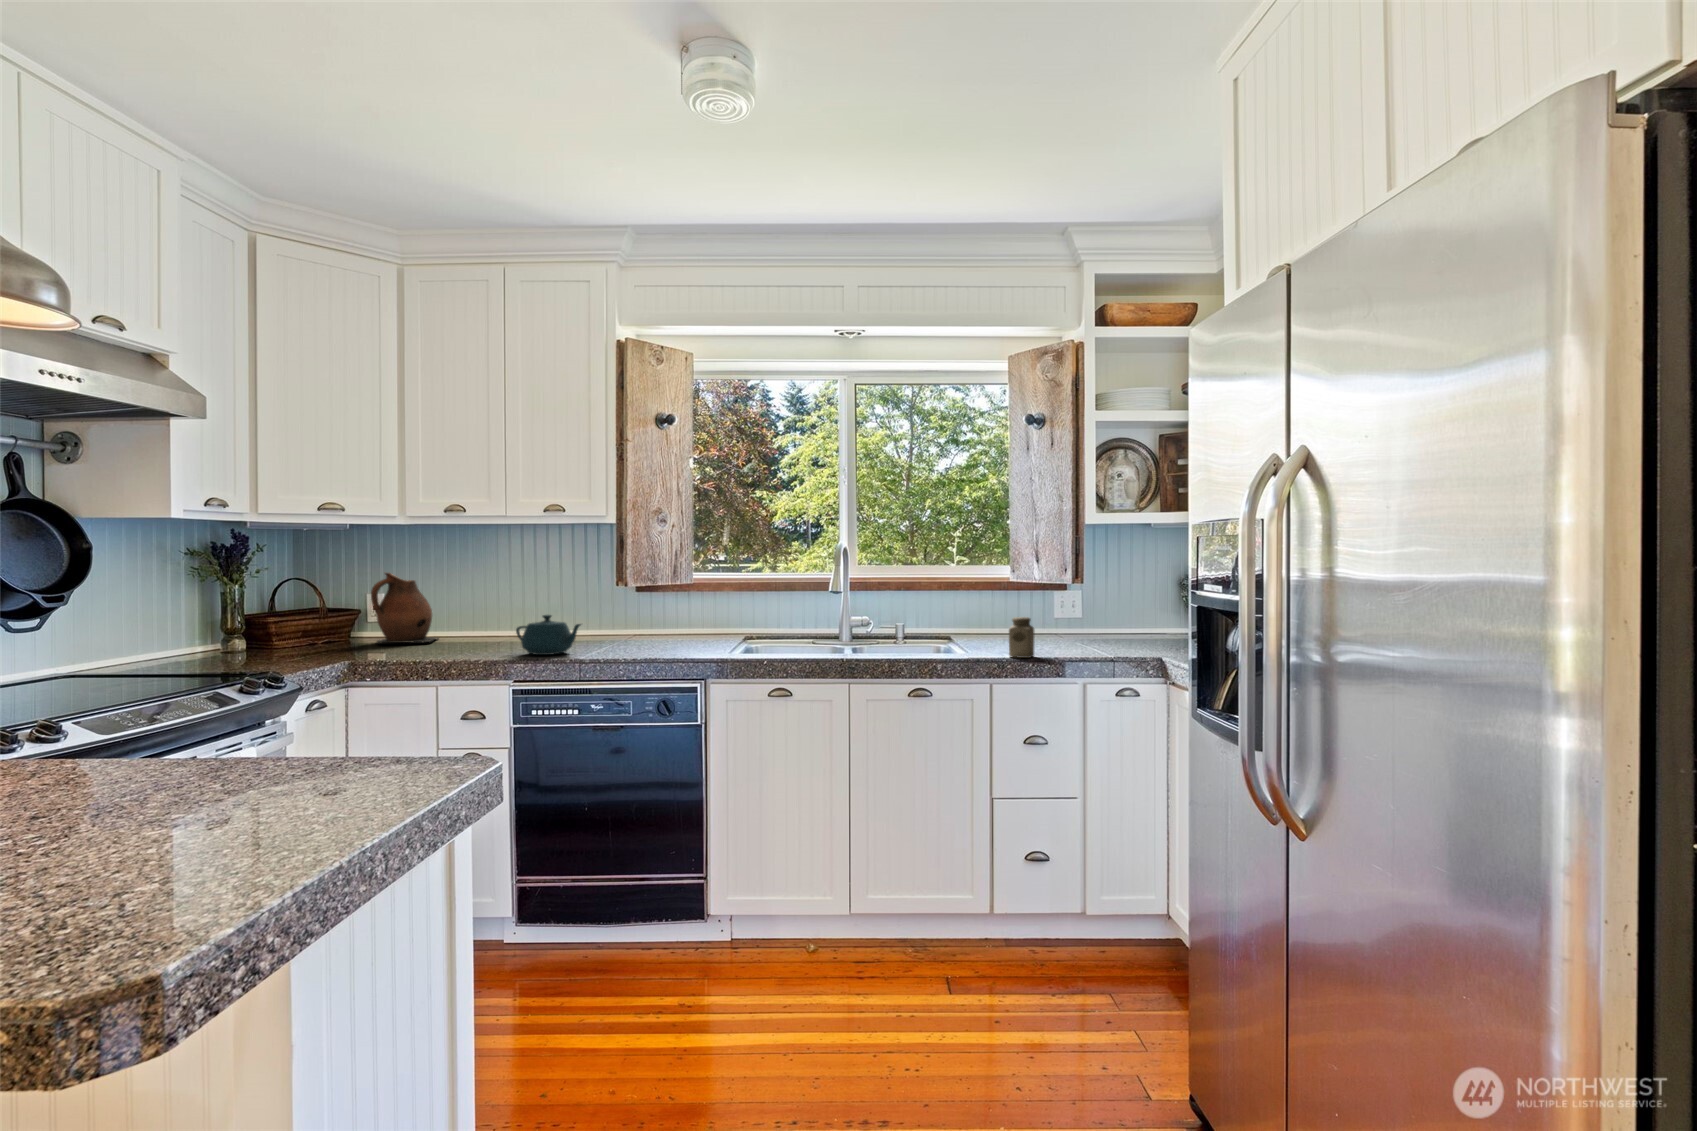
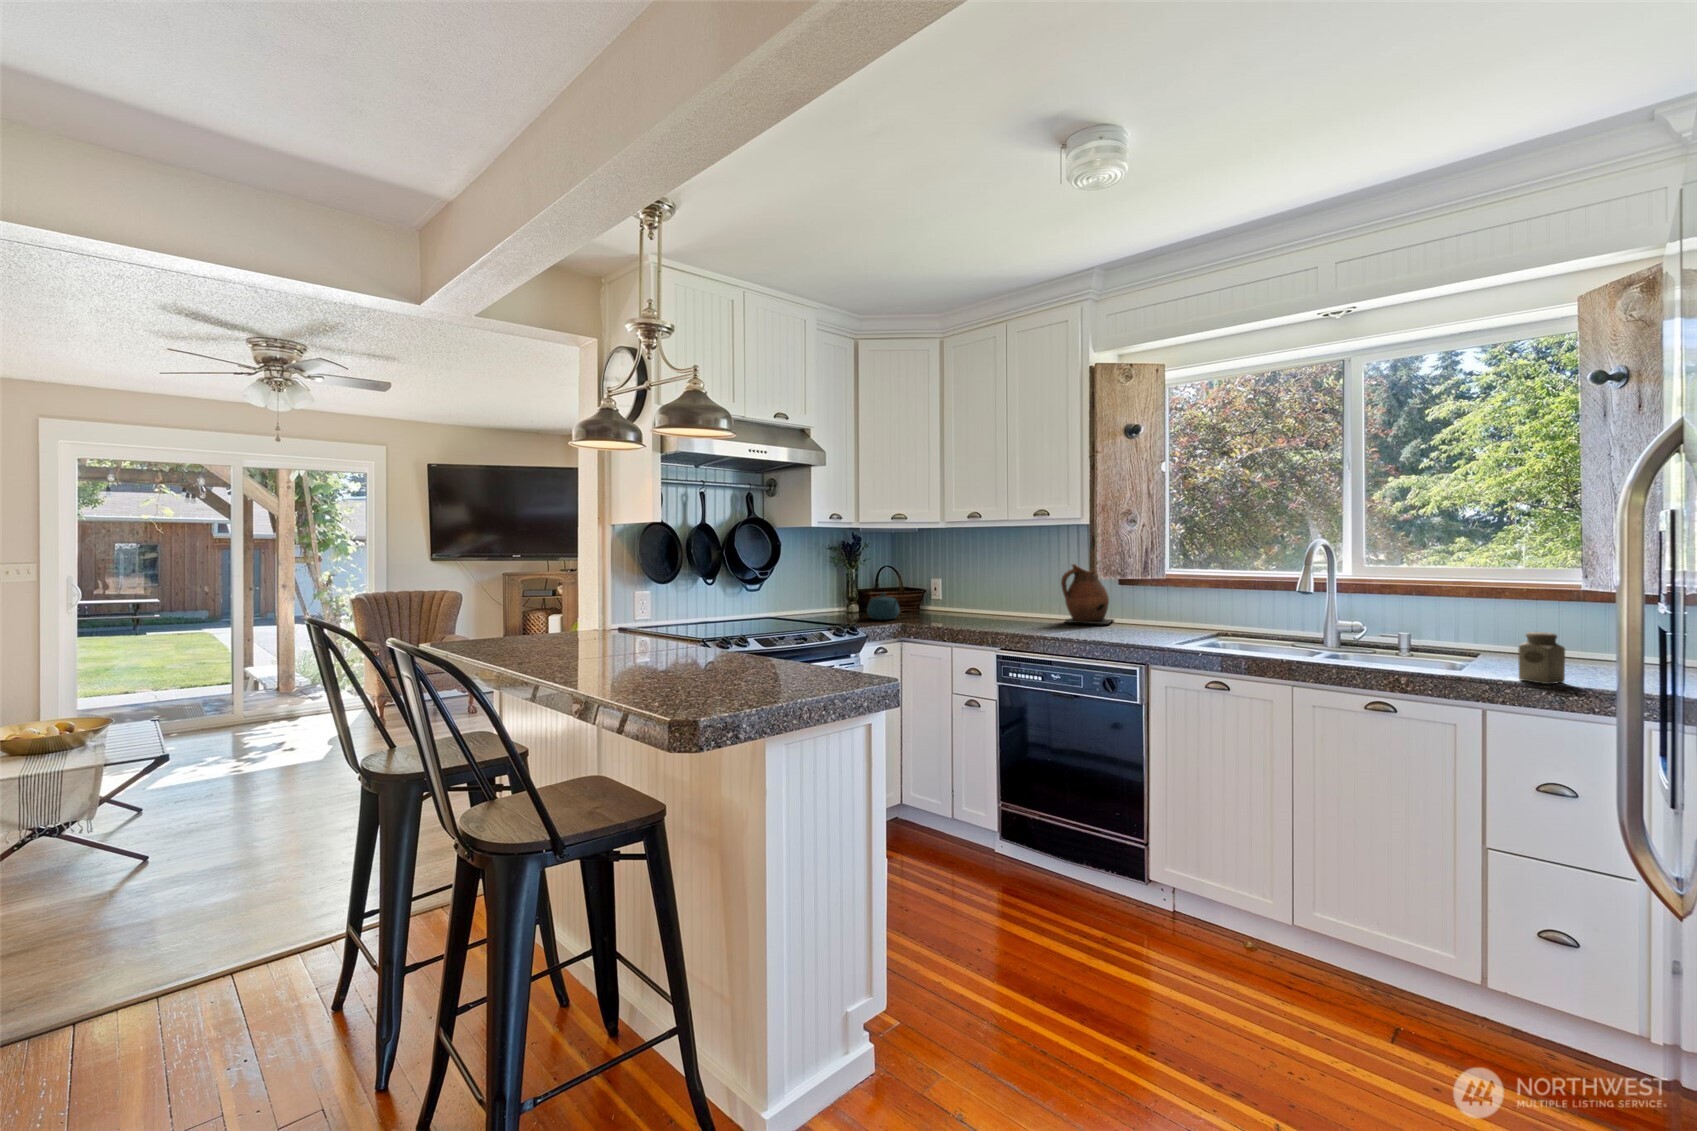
ceramic pitcher: present [371,573,439,643] -> present [1061,564,1113,624]
teapot: present [516,615,581,655] -> present [867,593,900,620]

